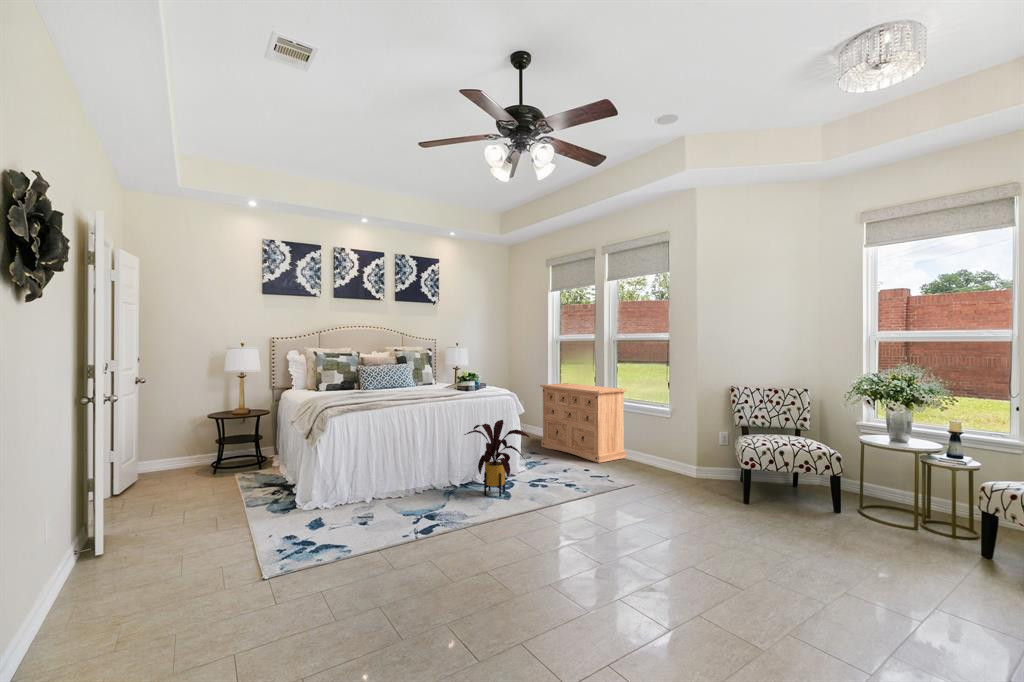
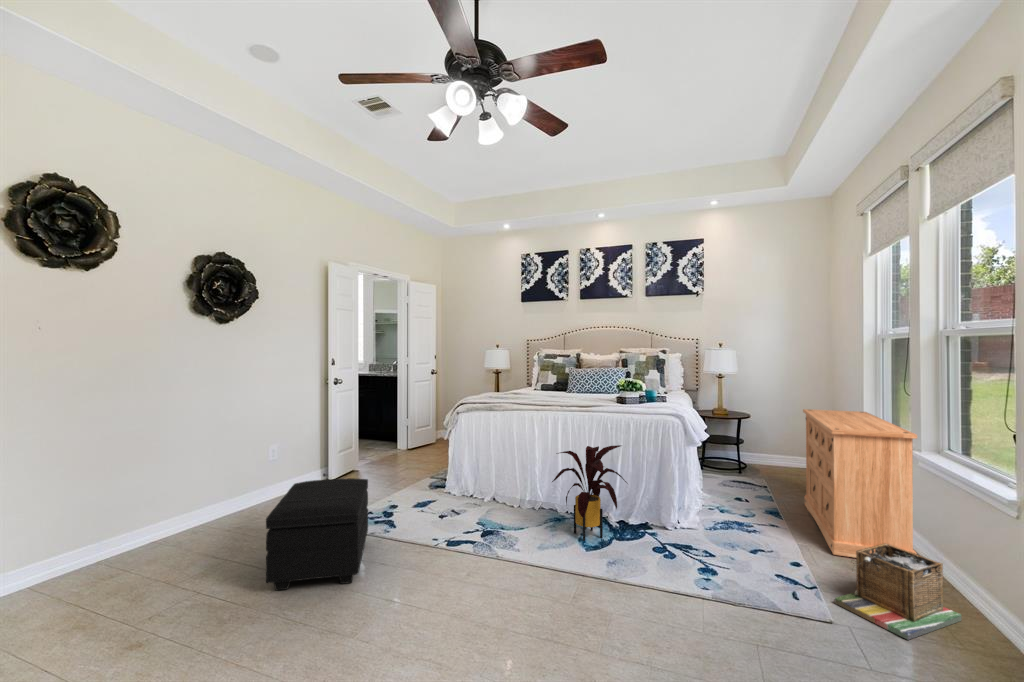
laundry basket: none [635,445,674,481] -> present [835,543,962,640]
footstool: none [290,493,449,620] -> present [266,478,368,590]

